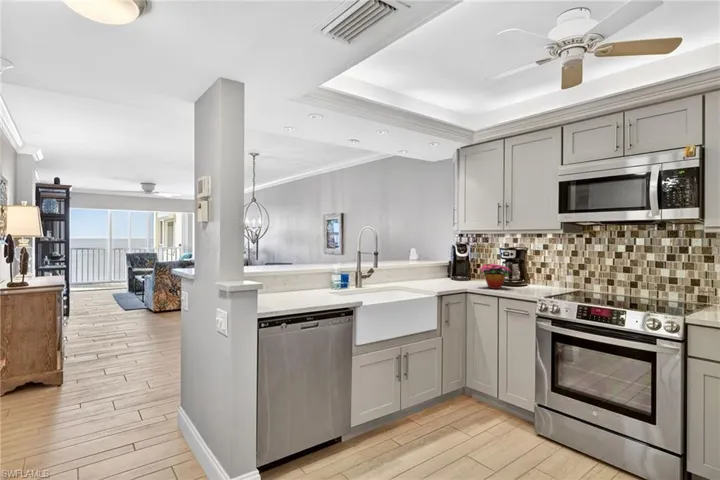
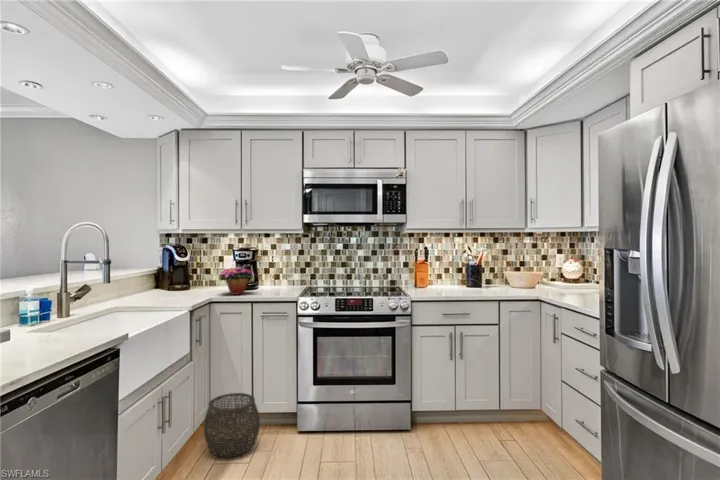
woven basket: none [442,374,493,431] -> present [204,393,260,457]

